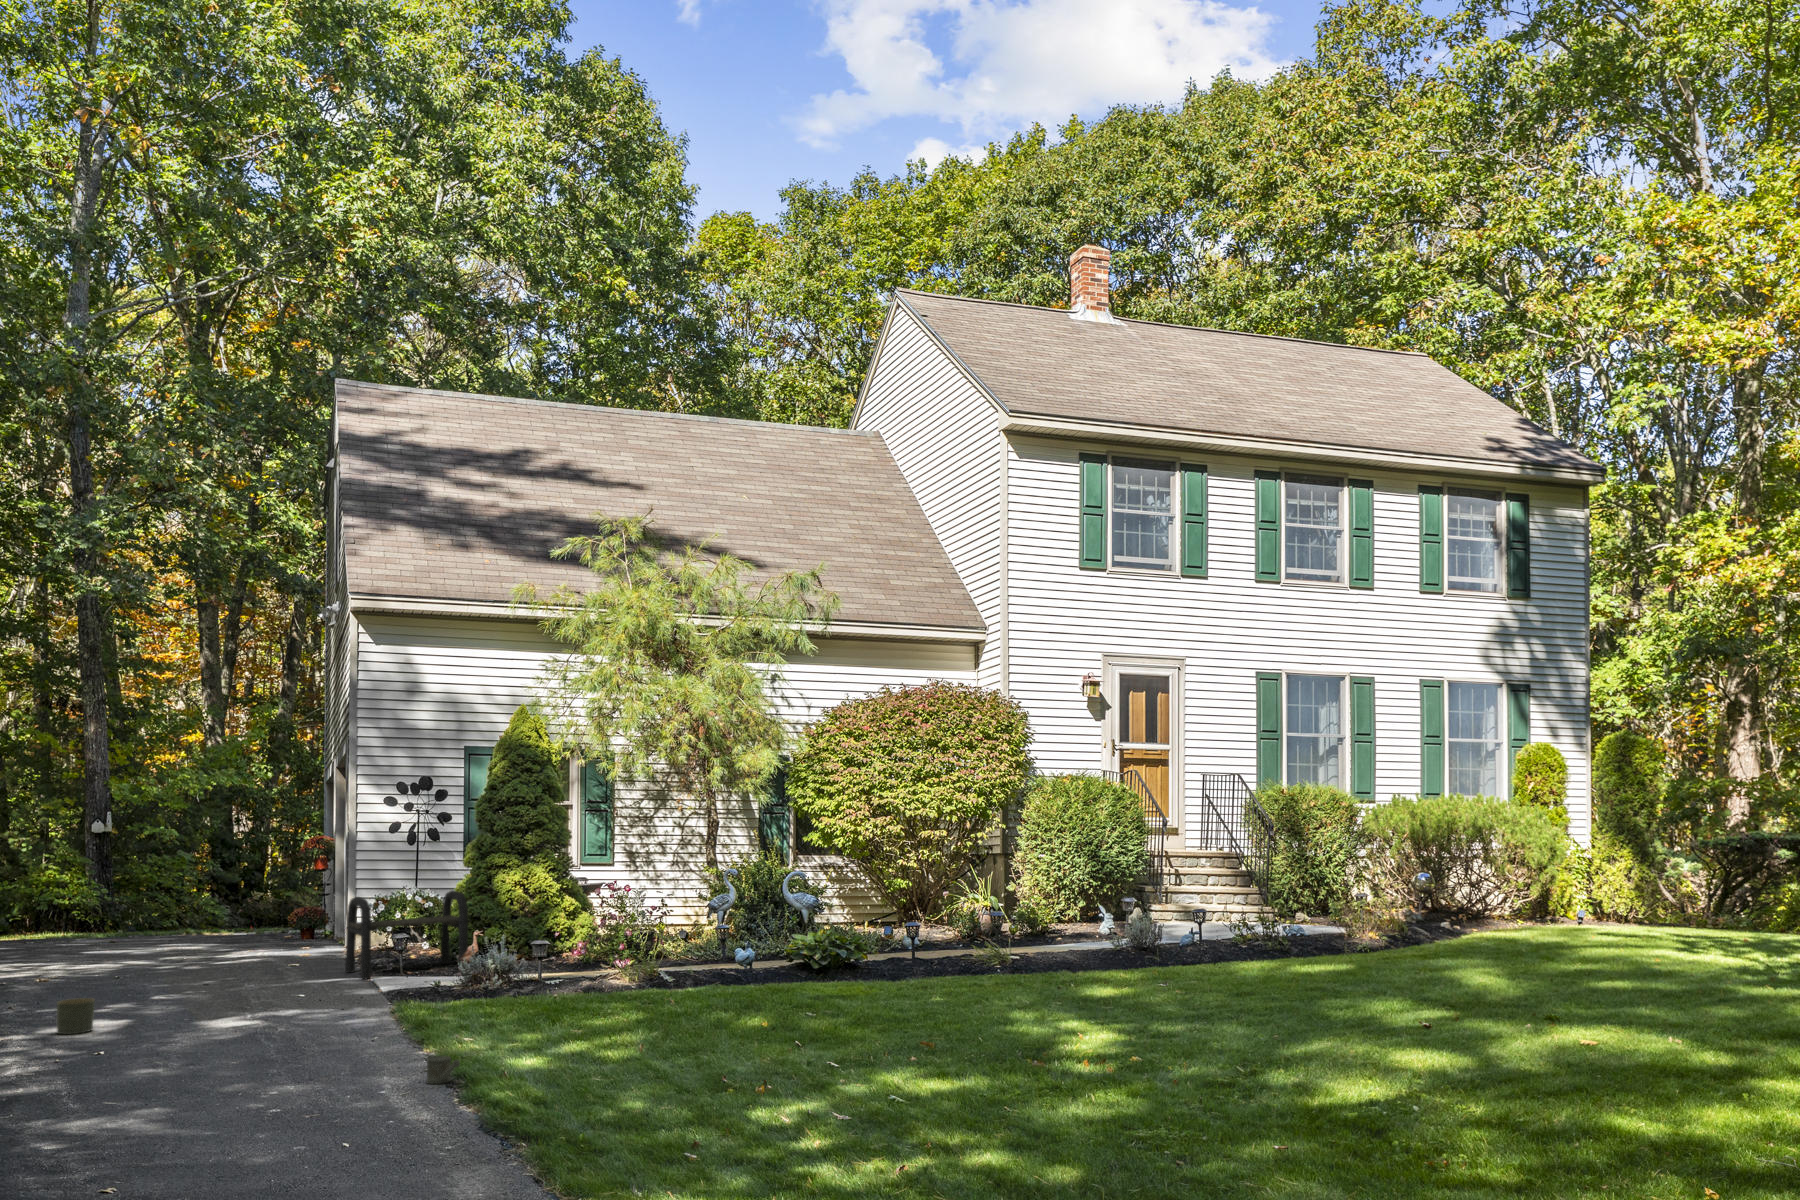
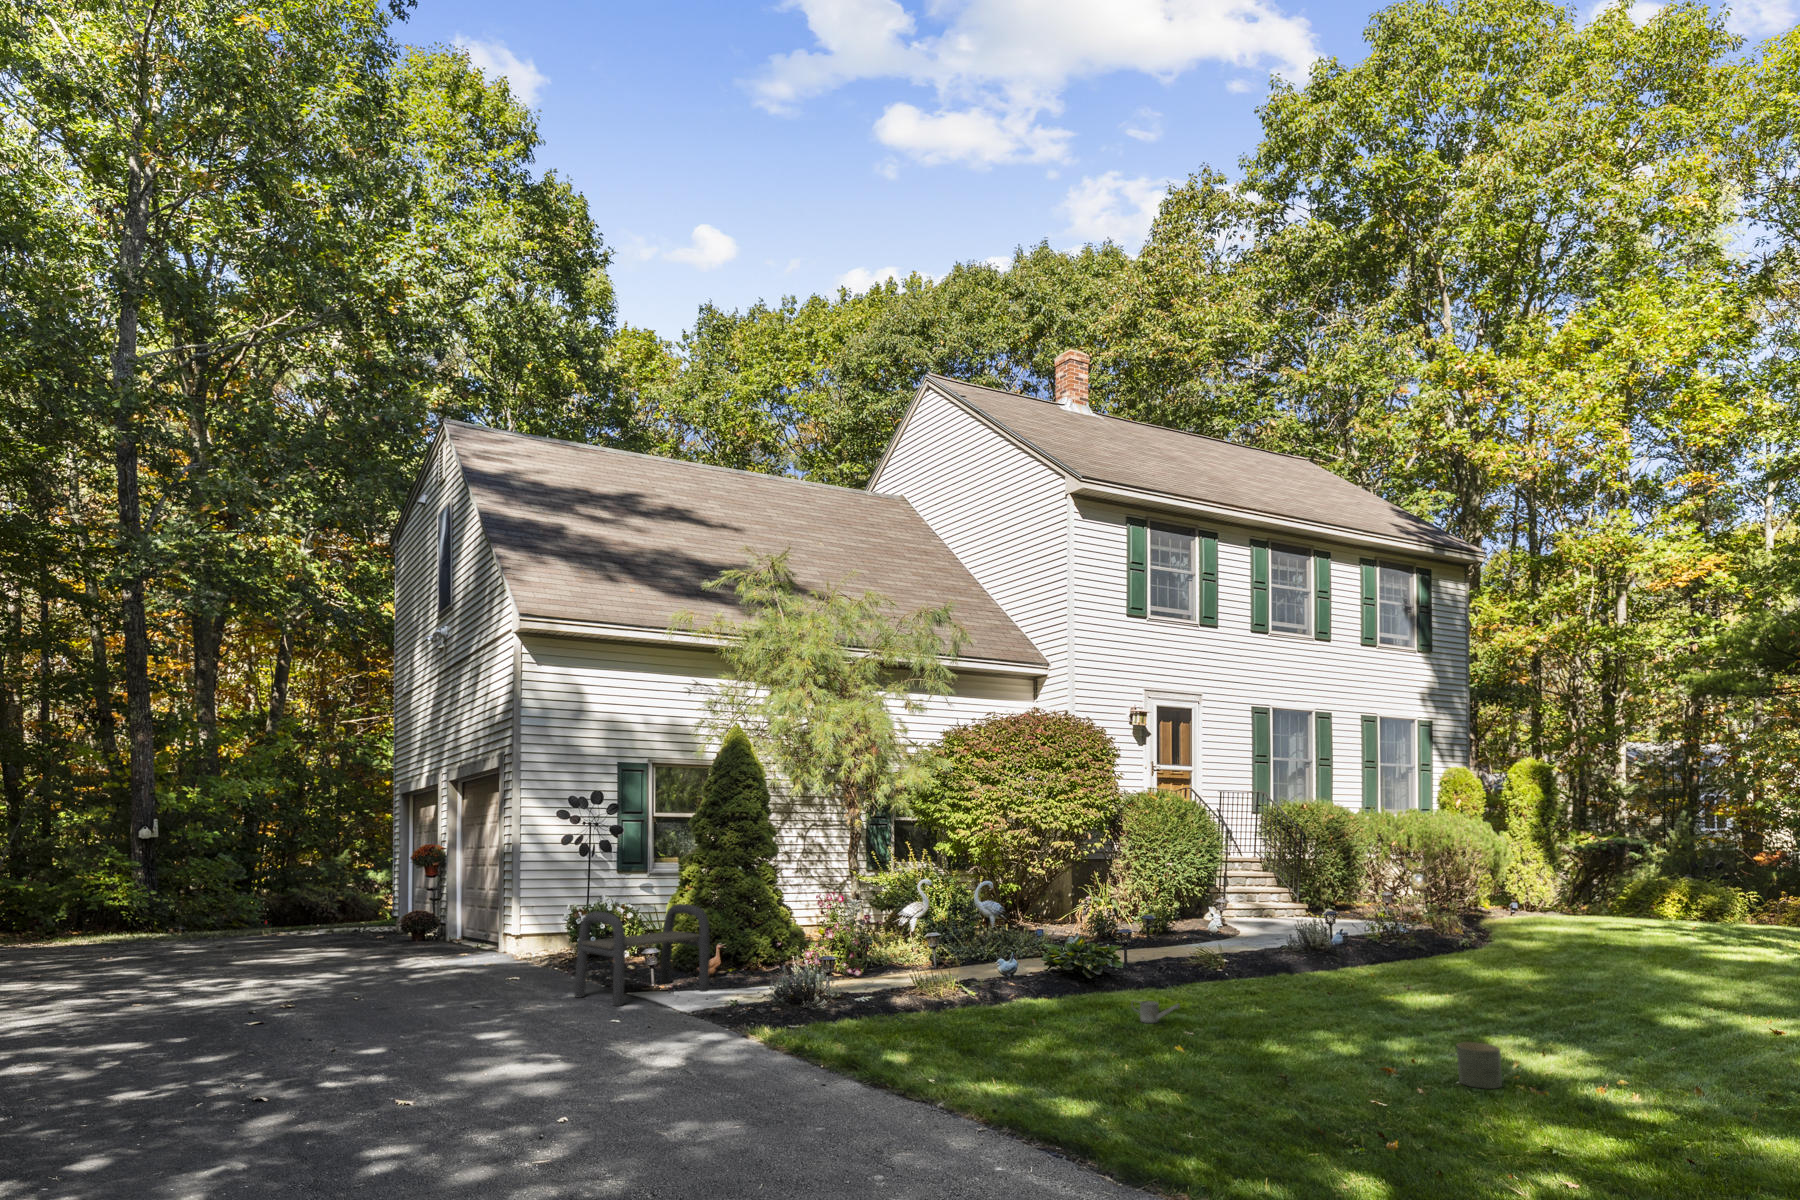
planter: present [57,998,95,1034] -> present [1457,1042,1501,1089]
watering can: present [427,1055,460,1084] -> present [1131,1001,1180,1023]

